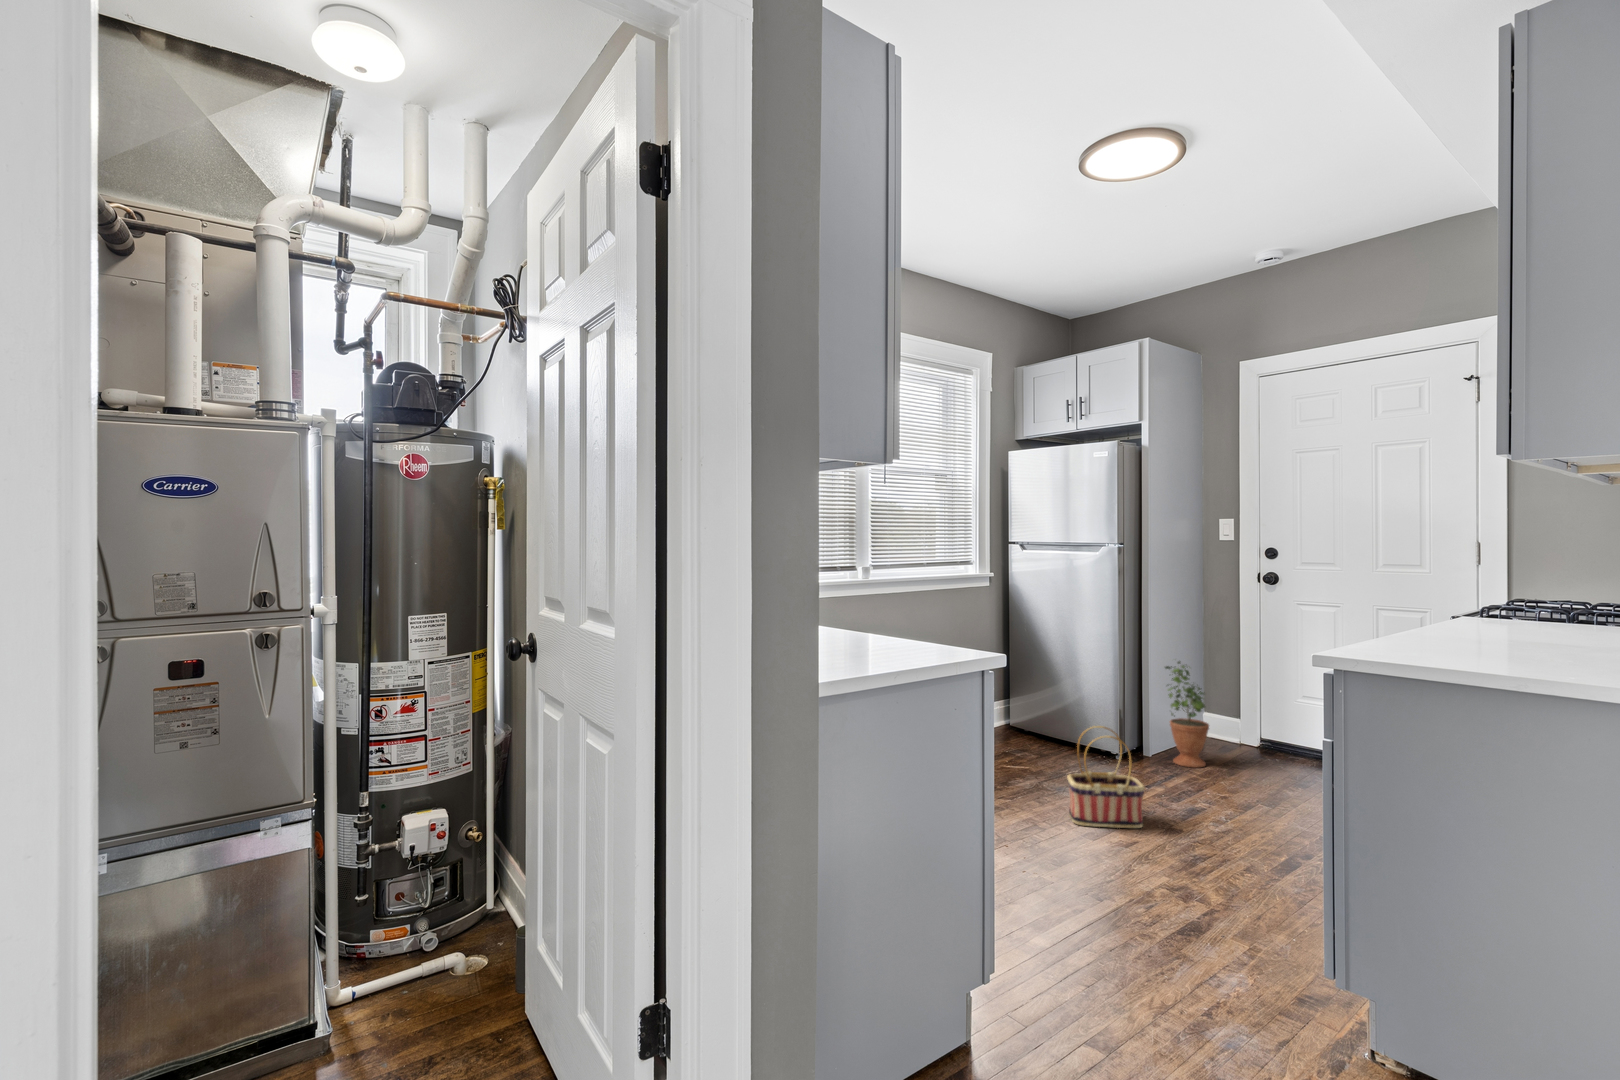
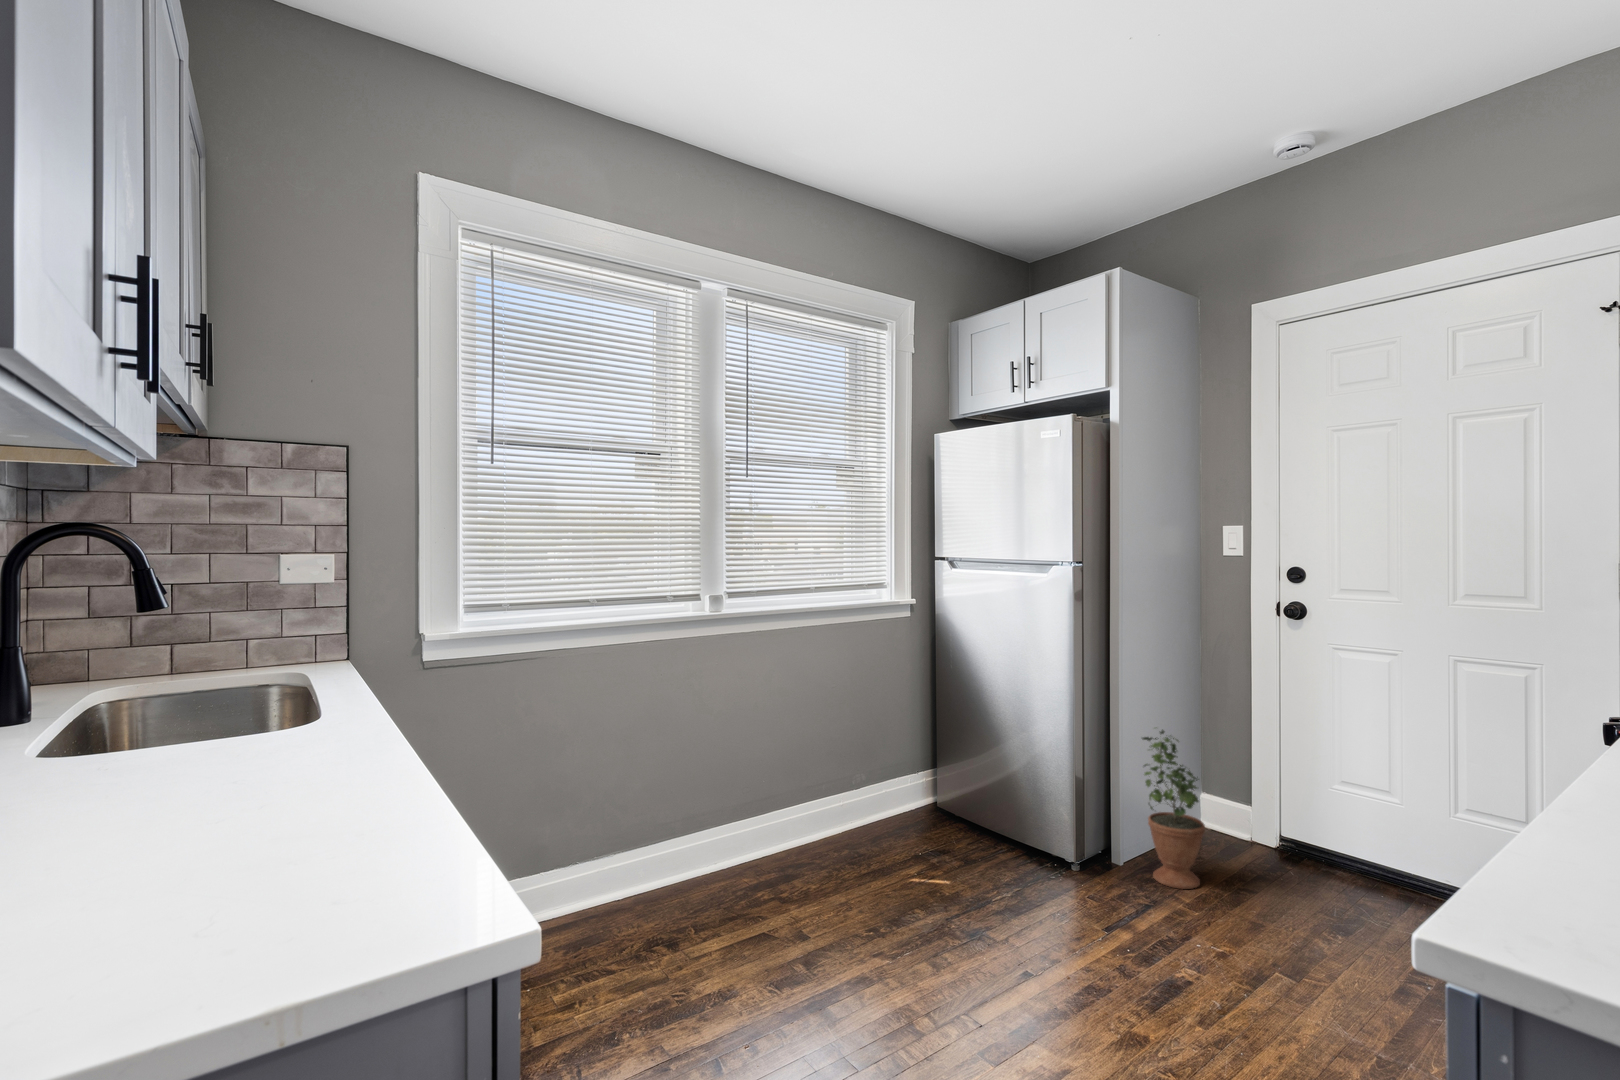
basket: present [1067,726,1145,828] -> none [968,856,1087,1034]

